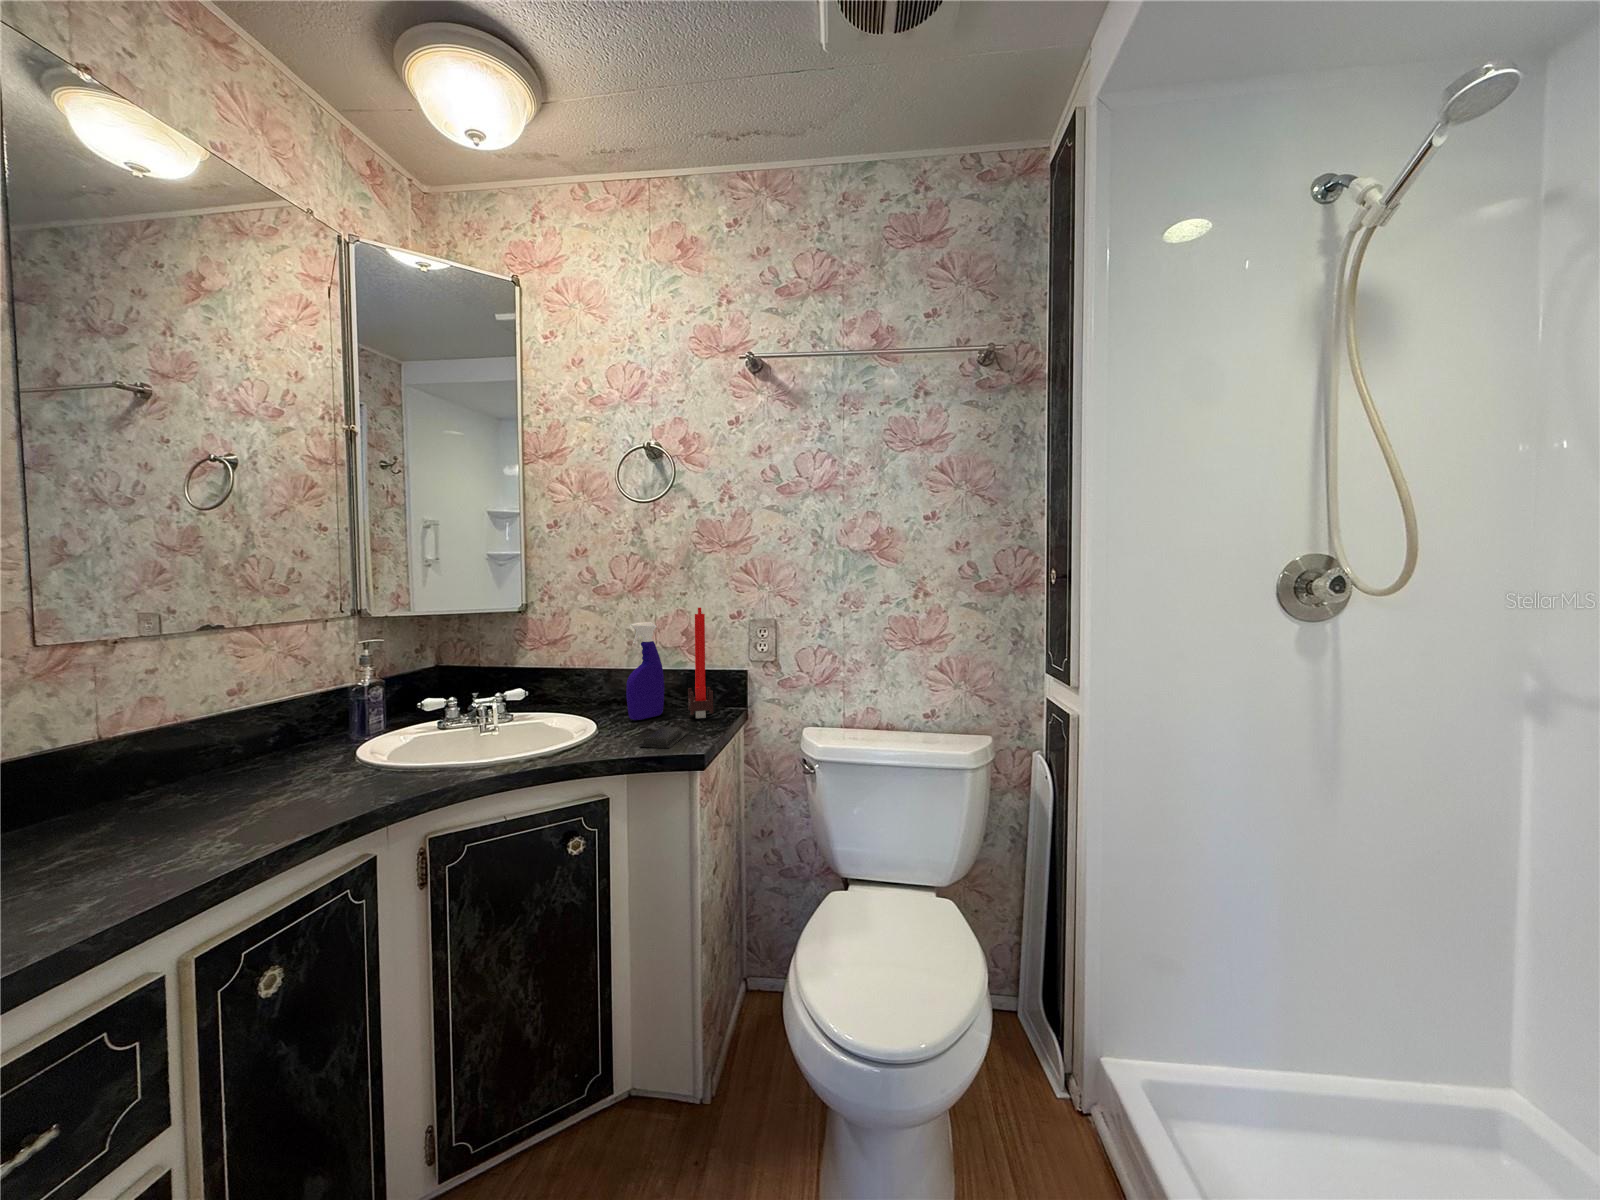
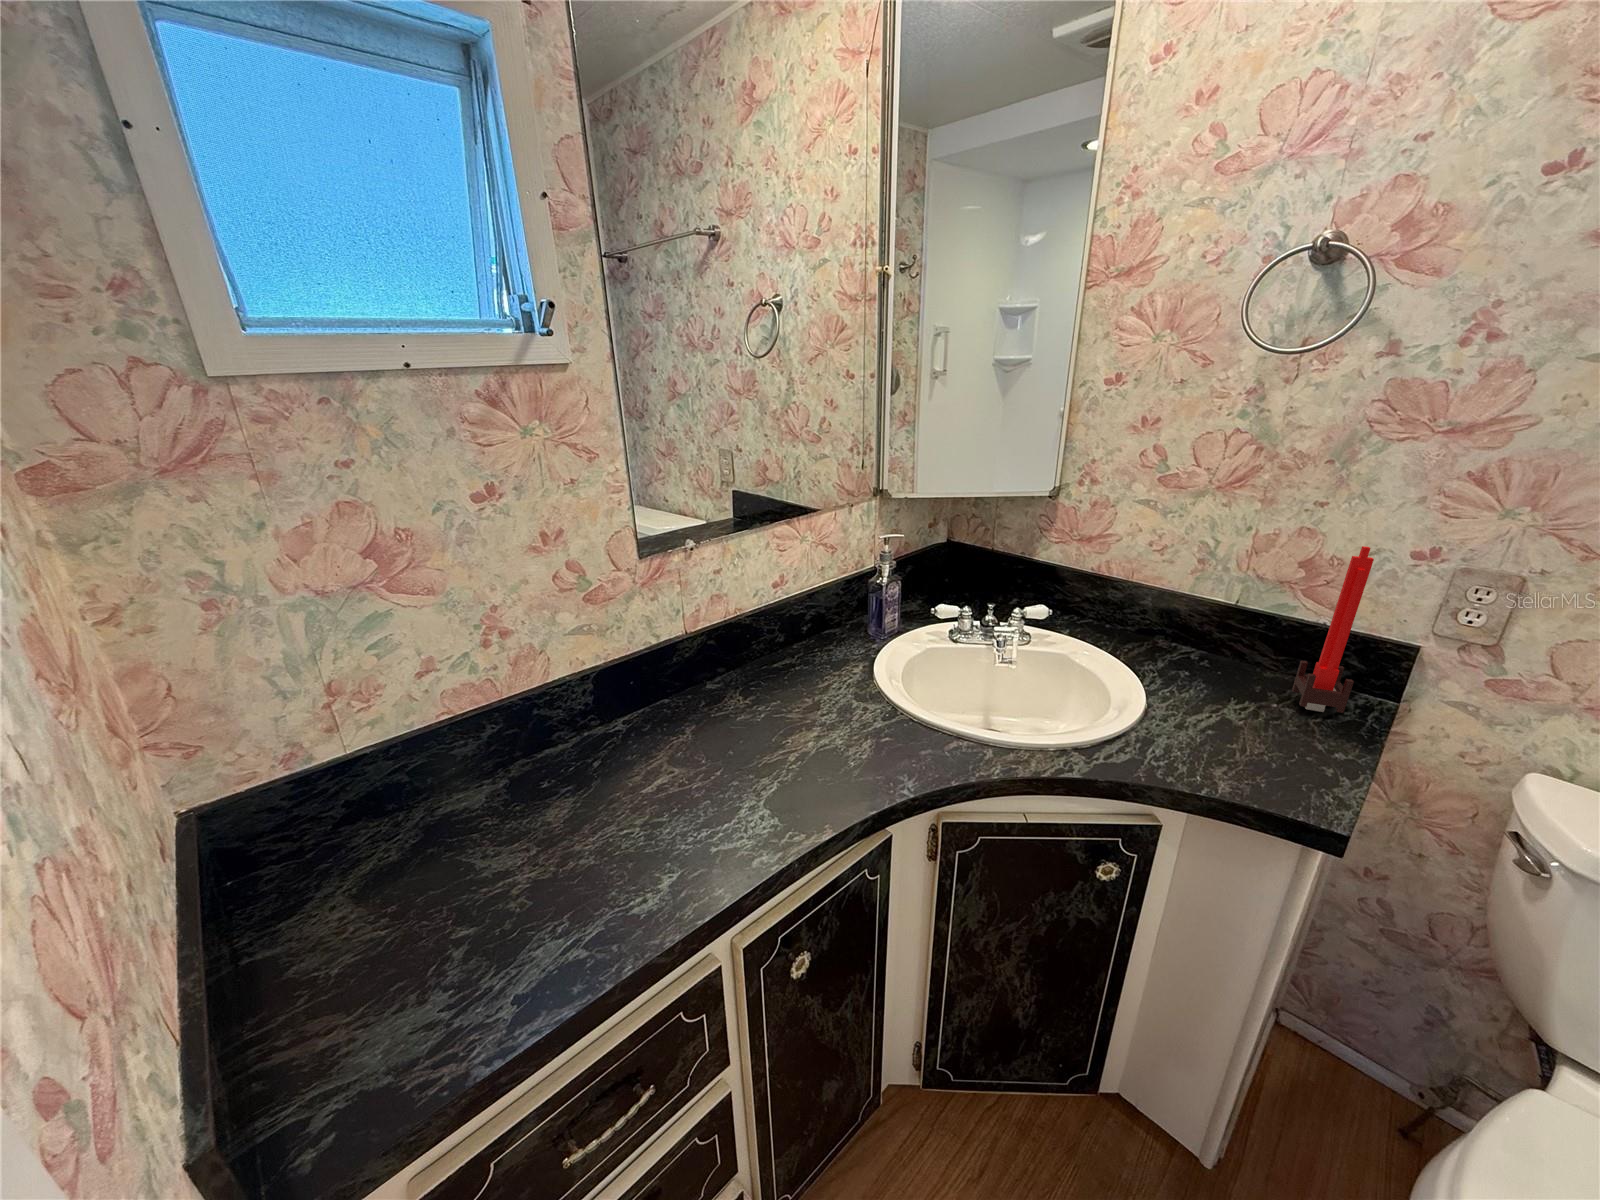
spray bottle: present [626,622,664,720] -> none [1191,552,1267,686]
soap bar: present [640,727,688,748] -> none [1225,727,1304,782]

